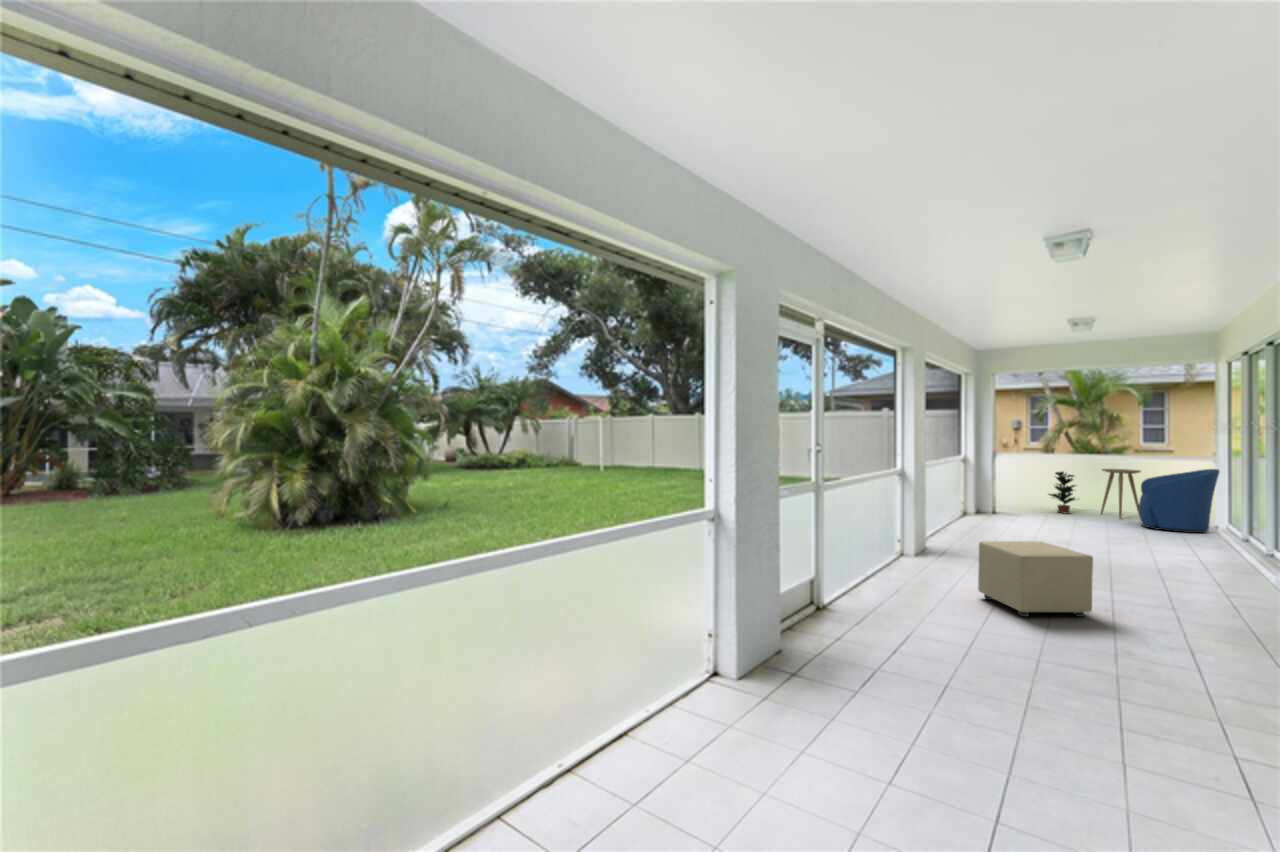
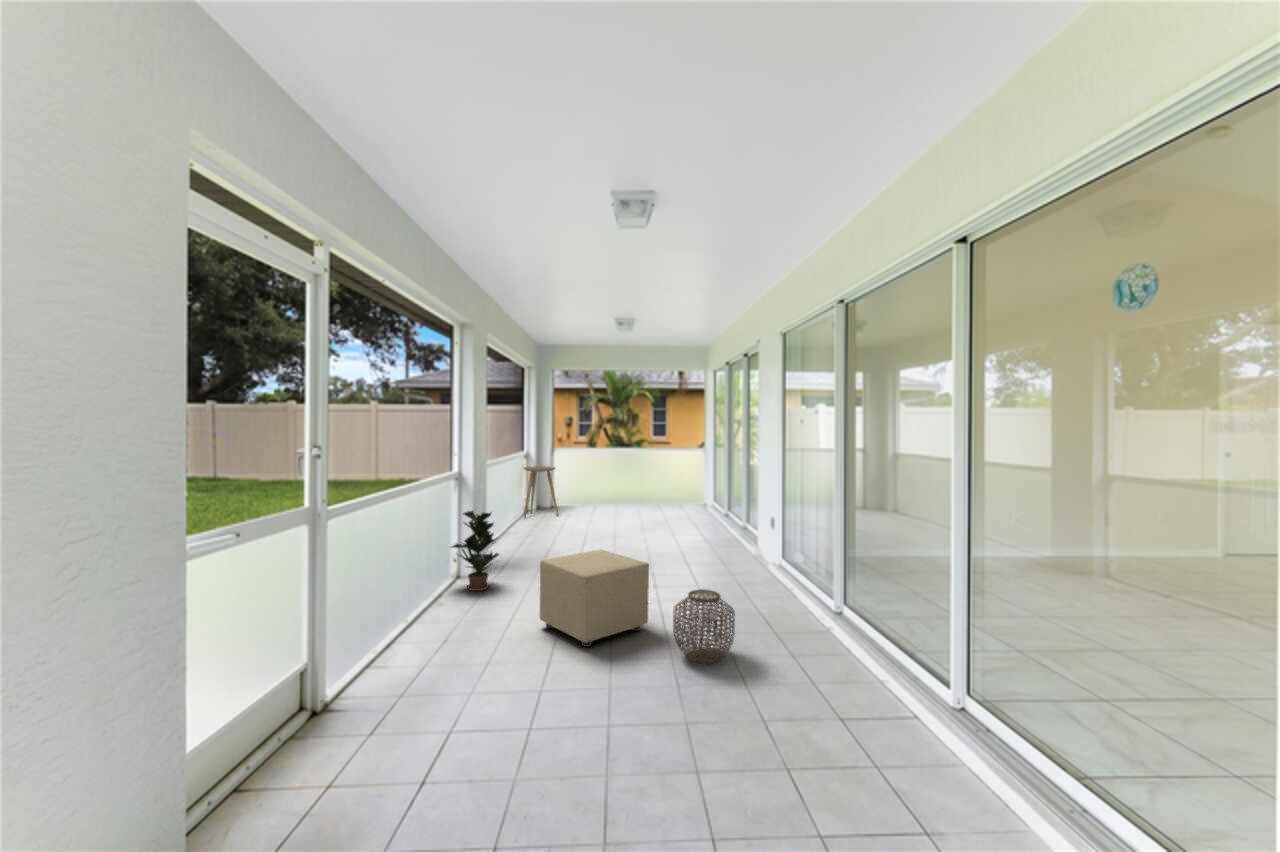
side table: present [1101,469,1141,519] -> present [524,466,558,518]
armchair: present [1139,469,1219,533] -> none [659,457,709,511]
potted plant: present [1049,472,1076,514] -> present [452,511,499,591]
woven basket: none [1116,583,1192,652] -> present [673,589,735,664]

